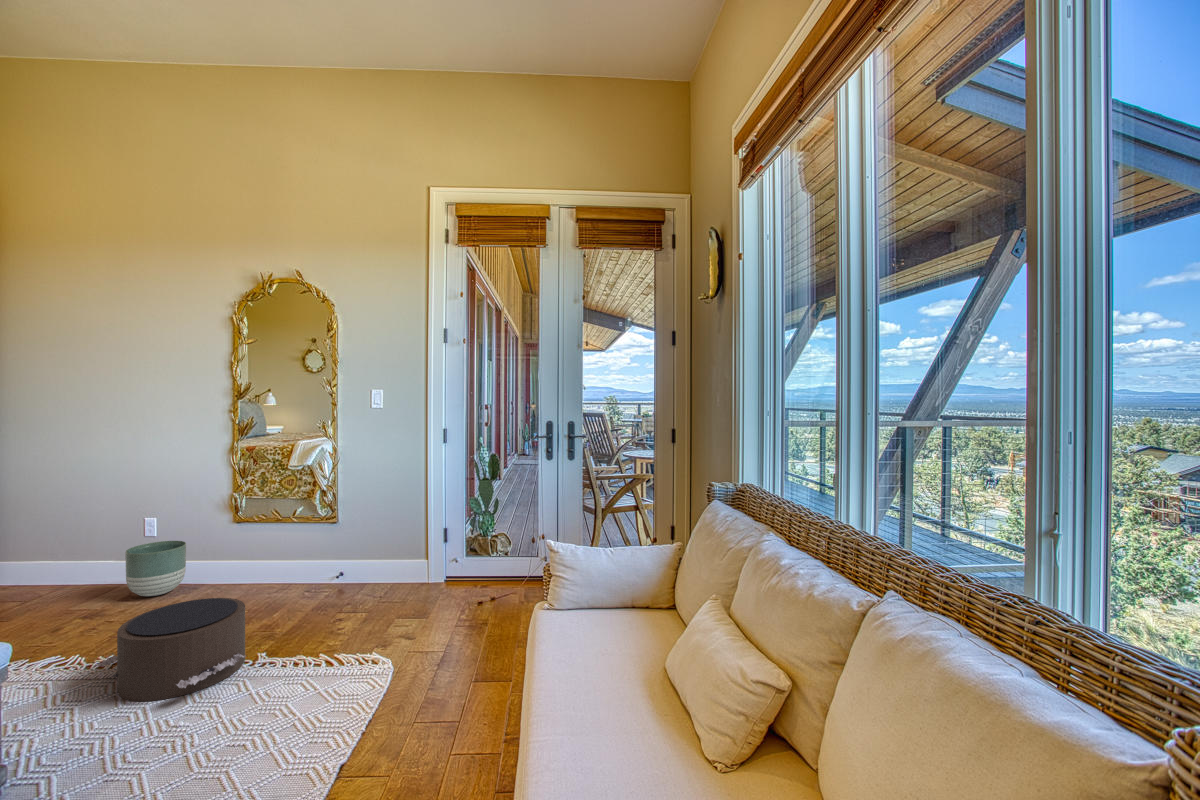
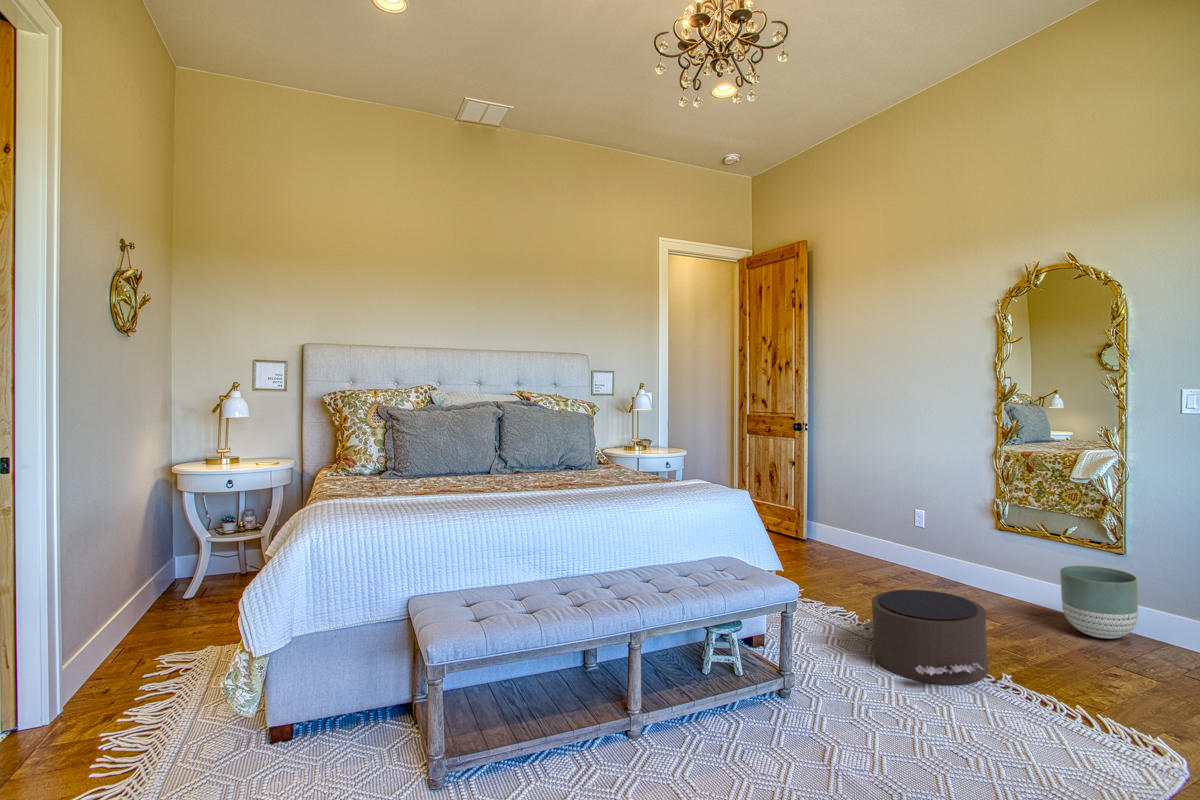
planter: present [125,541,186,596] -> present [1060,566,1138,639]

